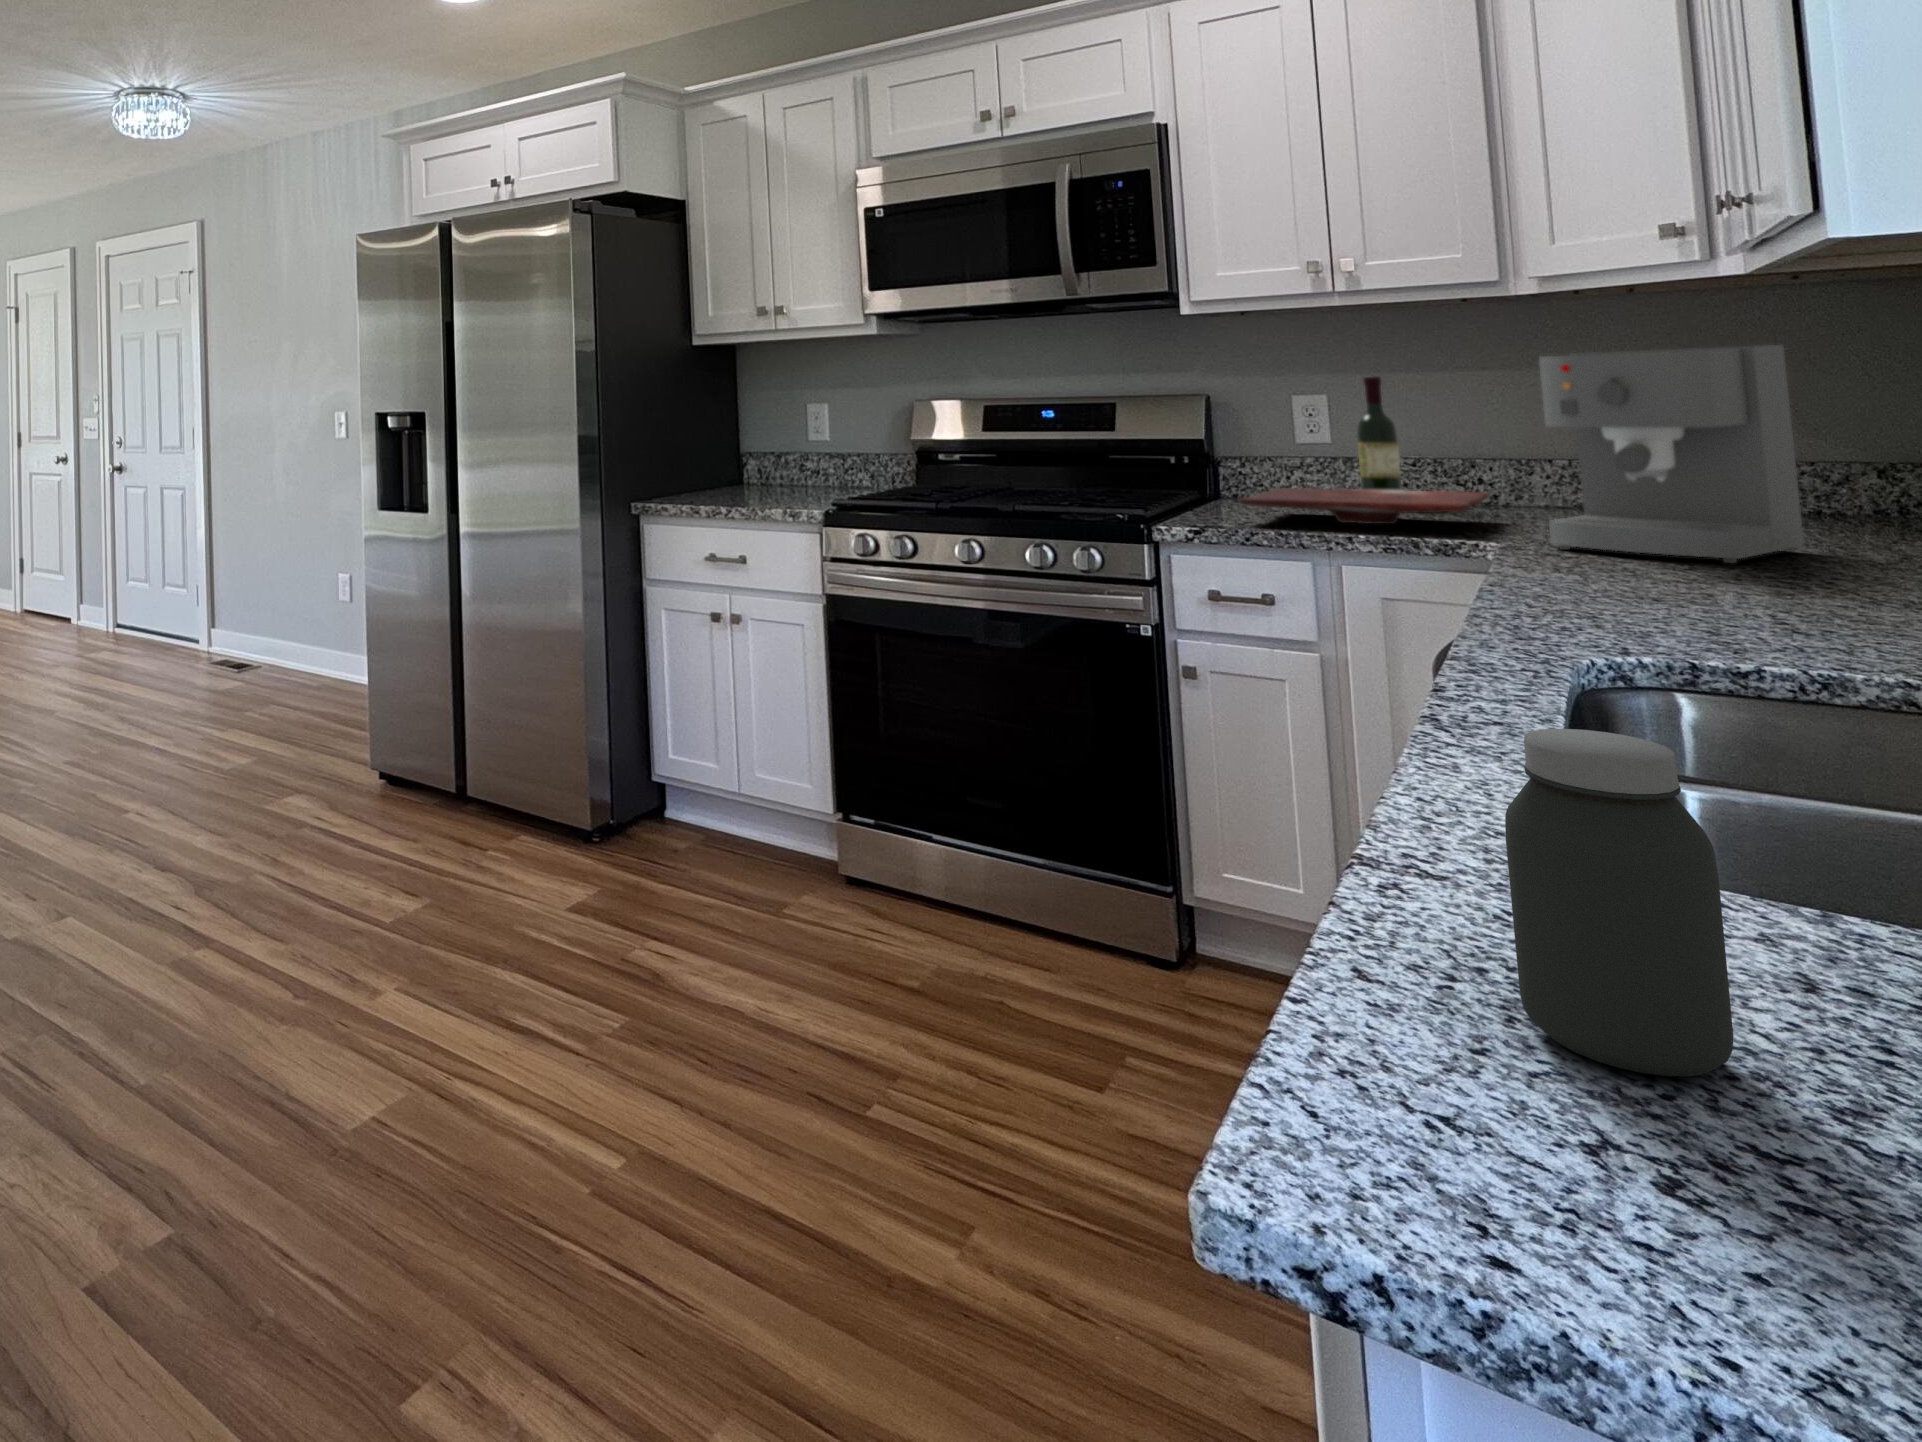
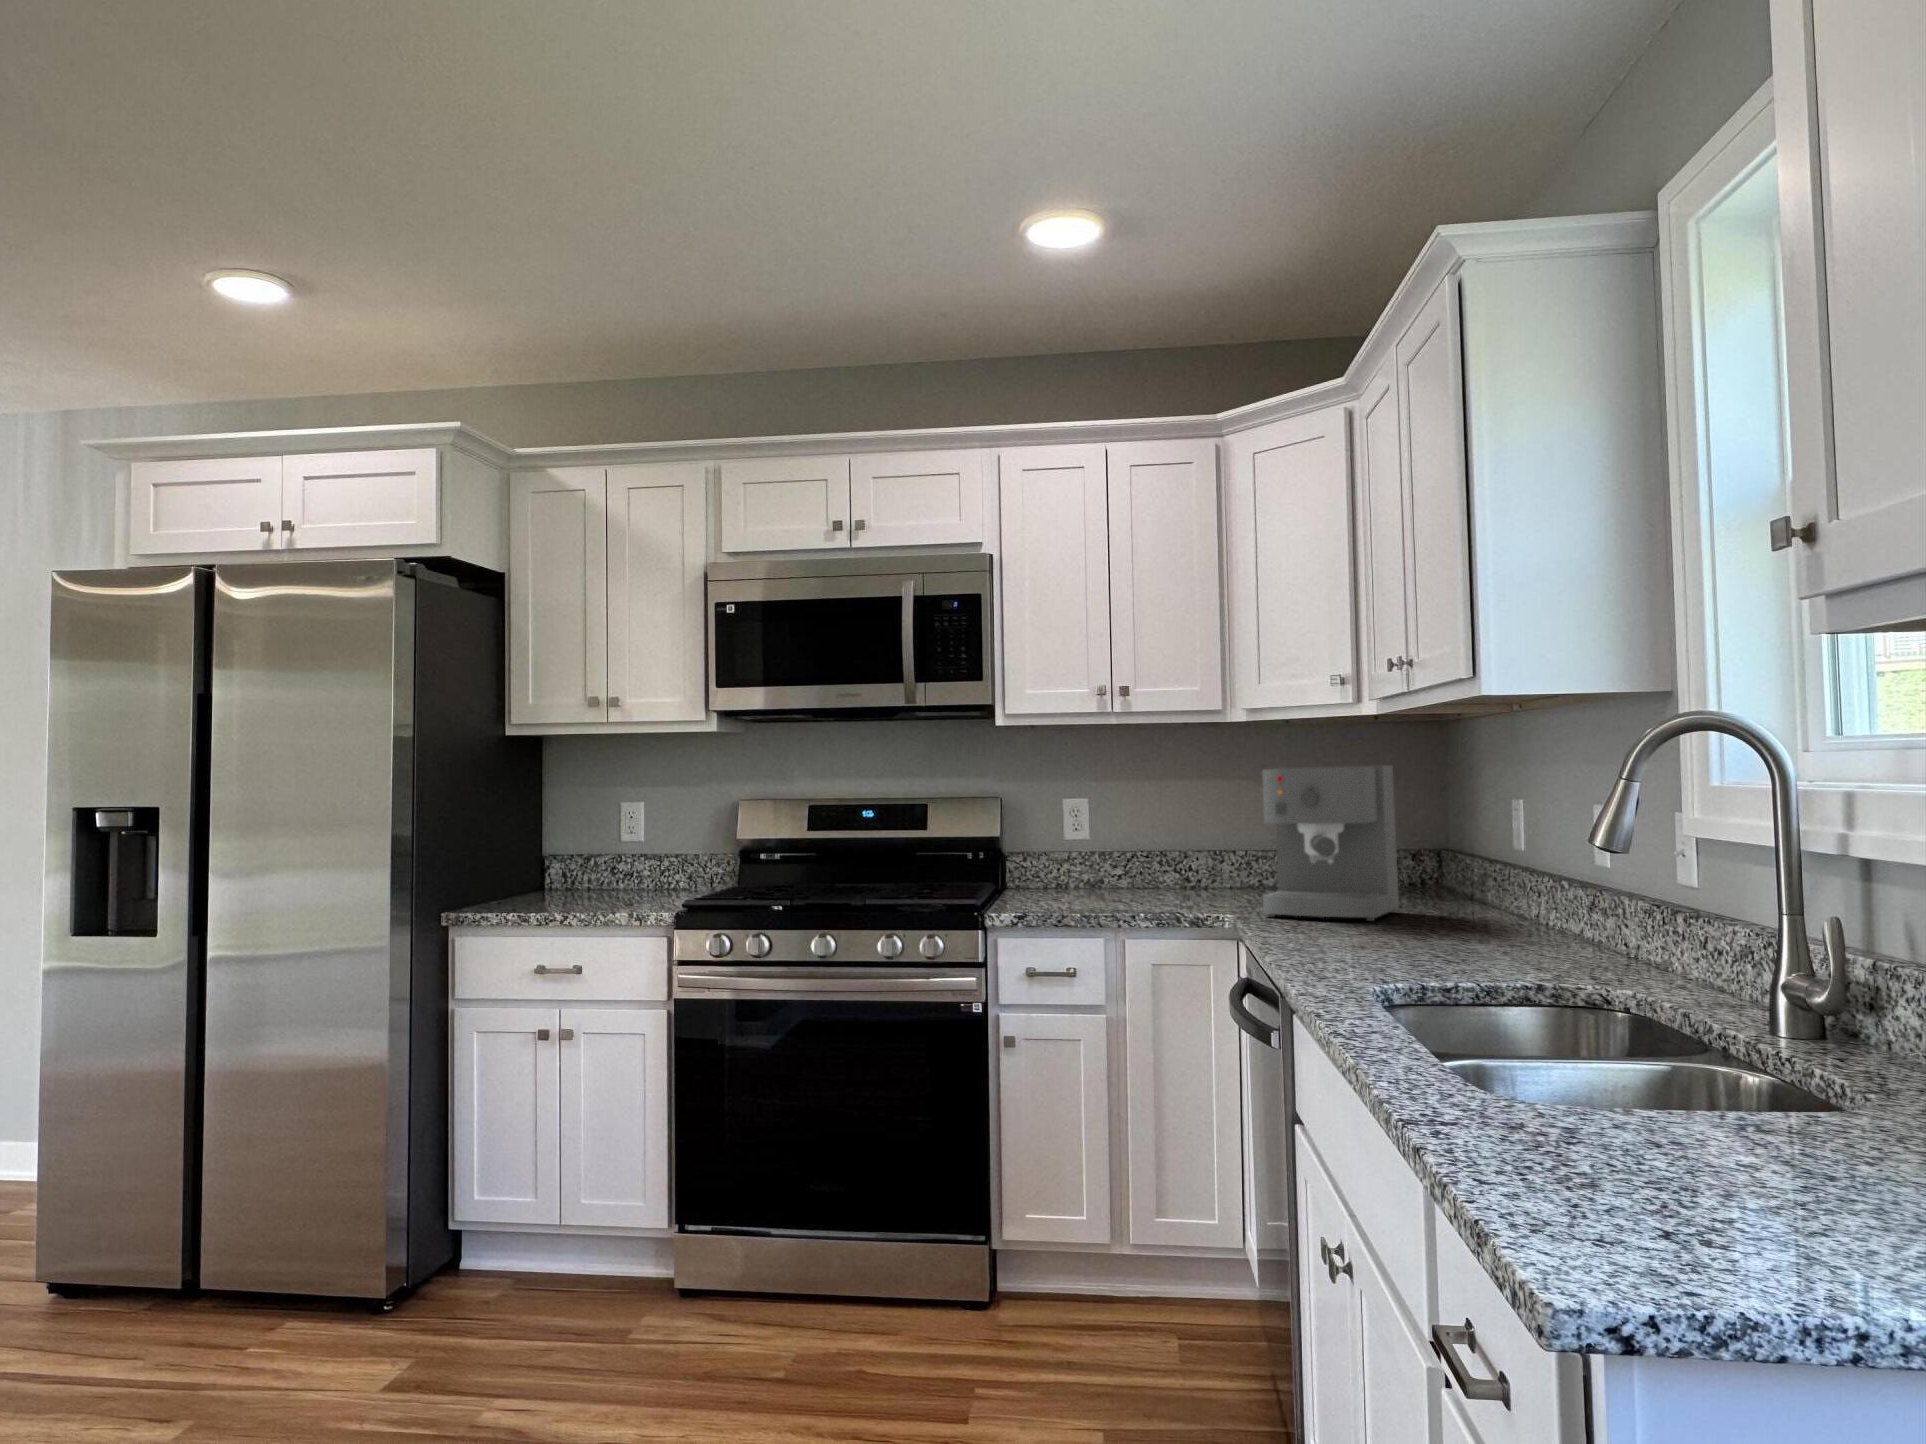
wine bottle: present [1357,376,1402,490] -> none [1109,784,1138,892]
cutting board: present [1240,488,1489,524] -> none [1044,877,1208,905]
jar: present [1505,729,1733,1076] -> none [1560,995,1678,1197]

